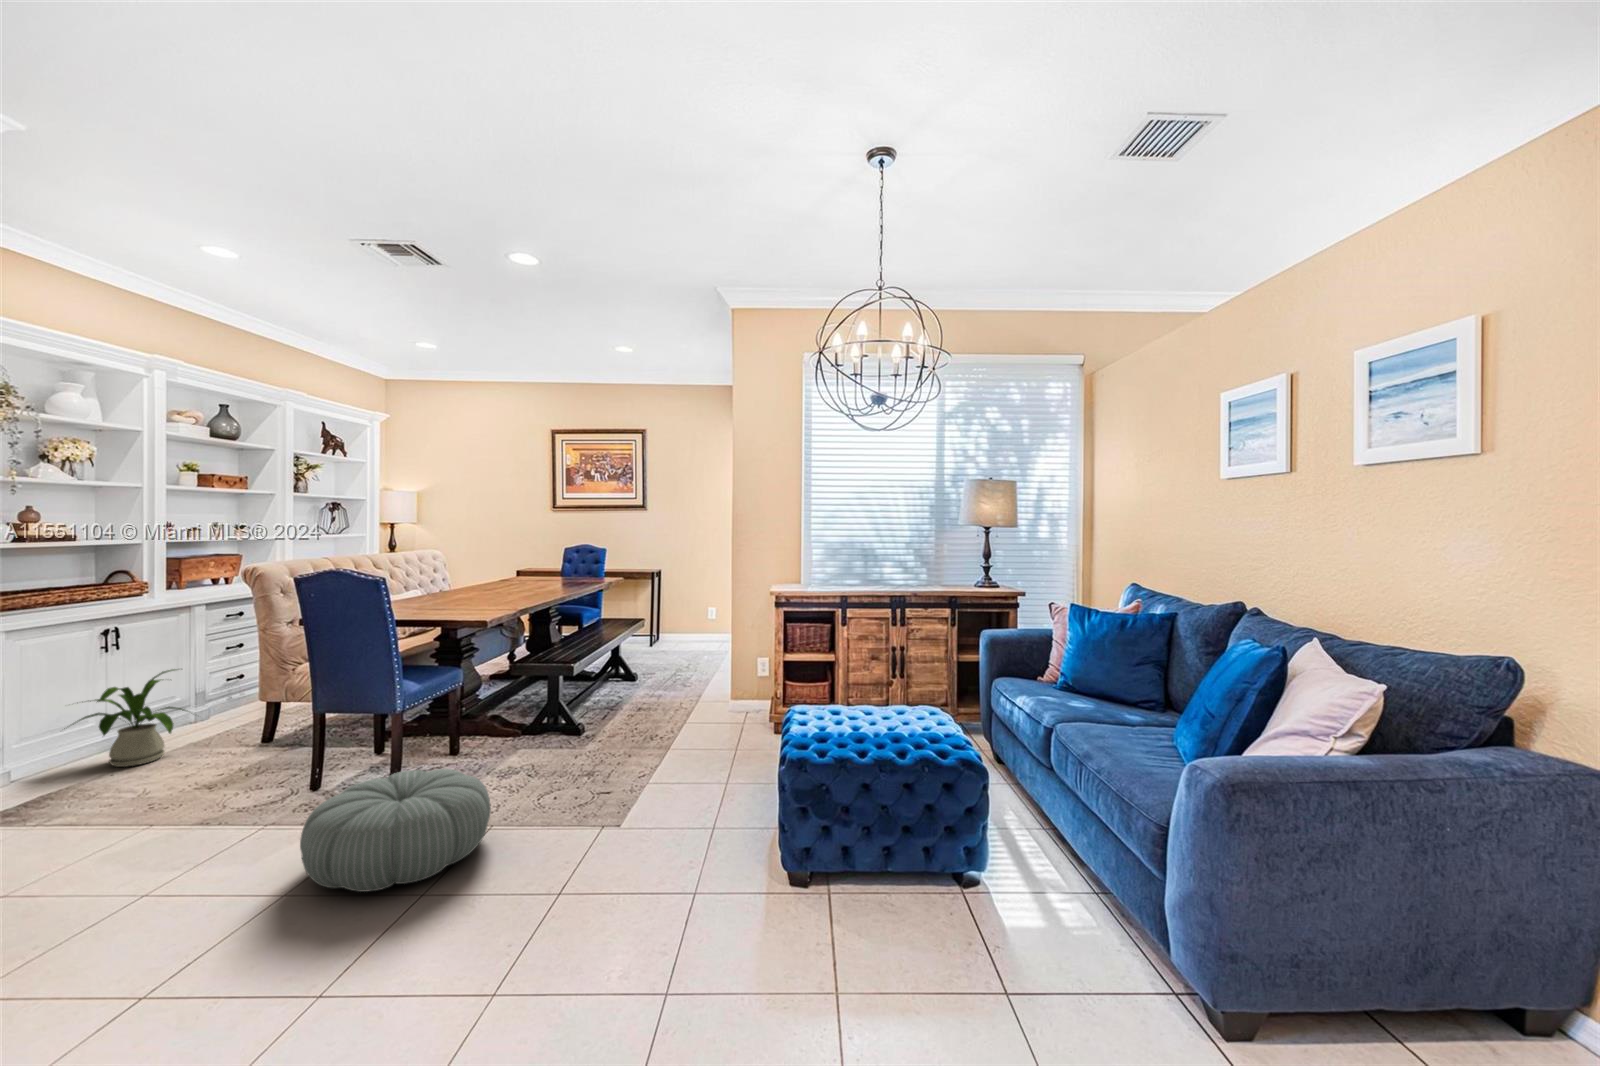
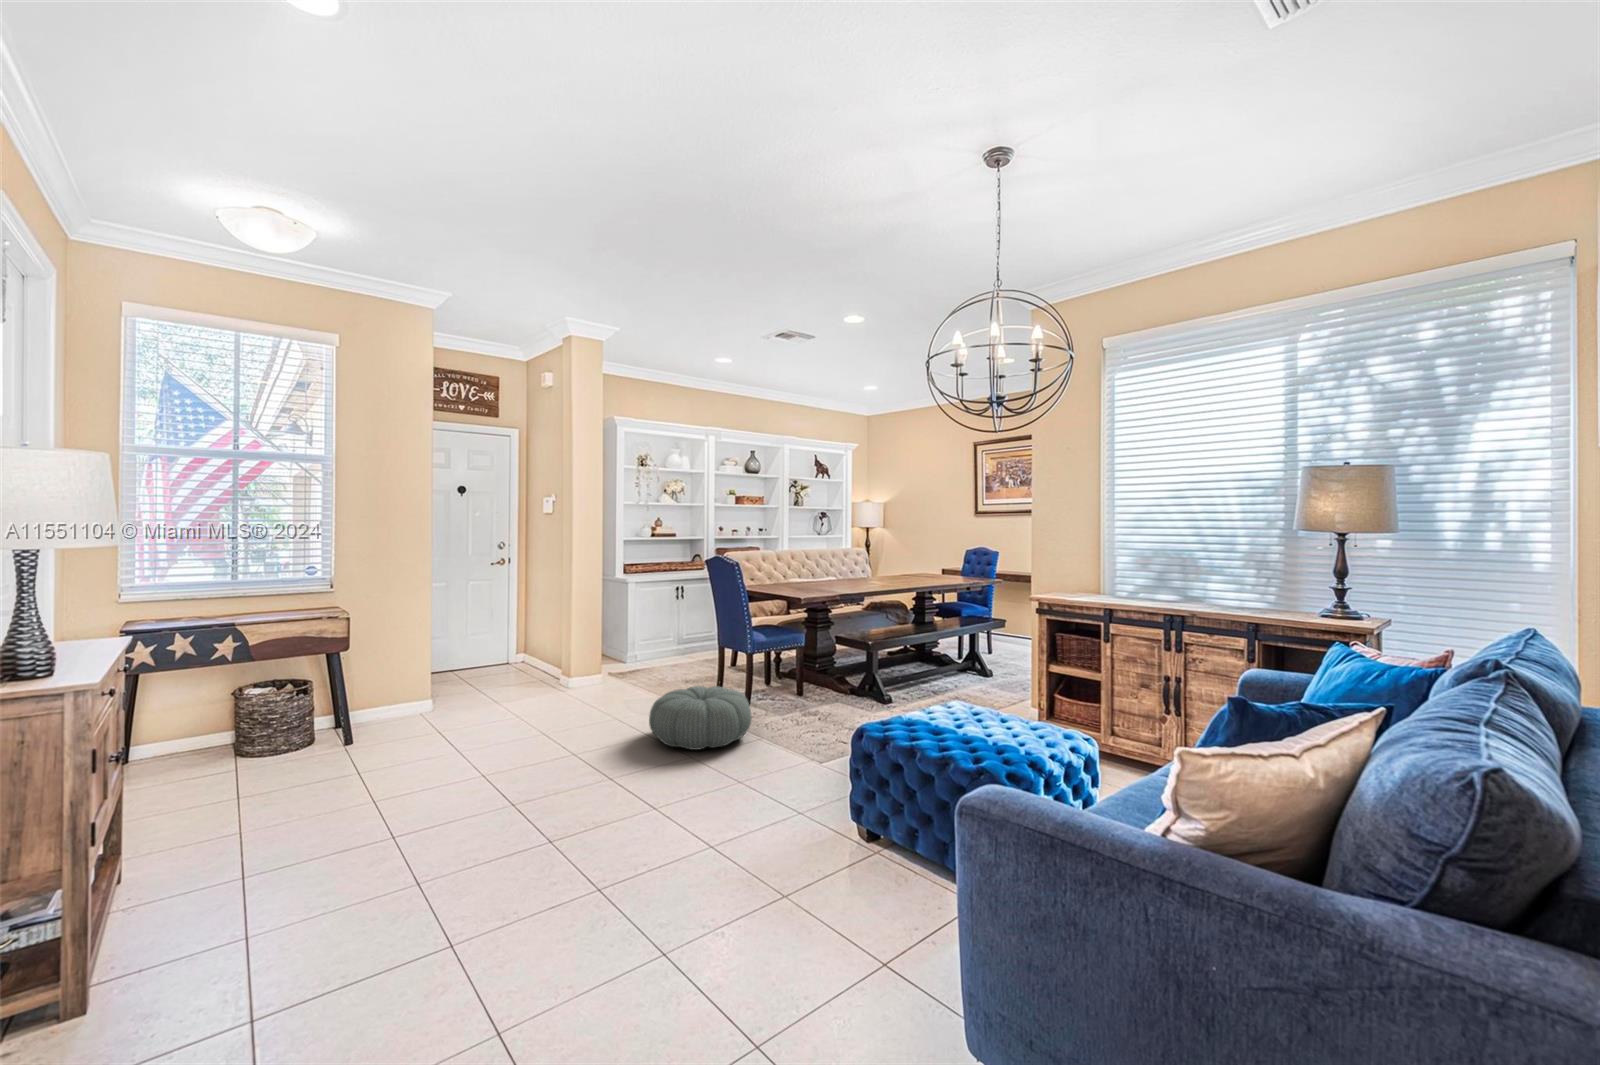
house plant: present [64,669,186,767] -> none [650,612,705,663]

